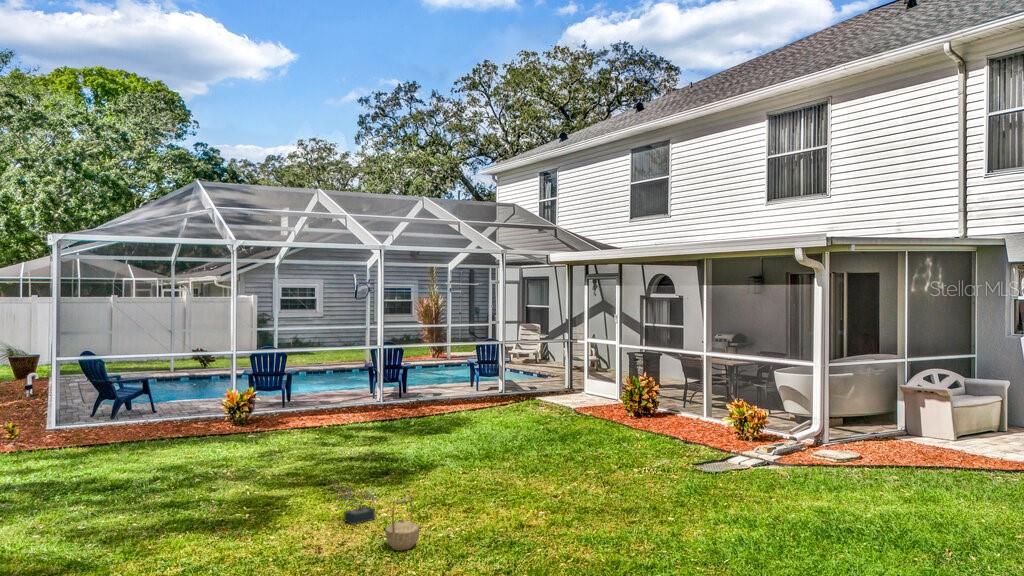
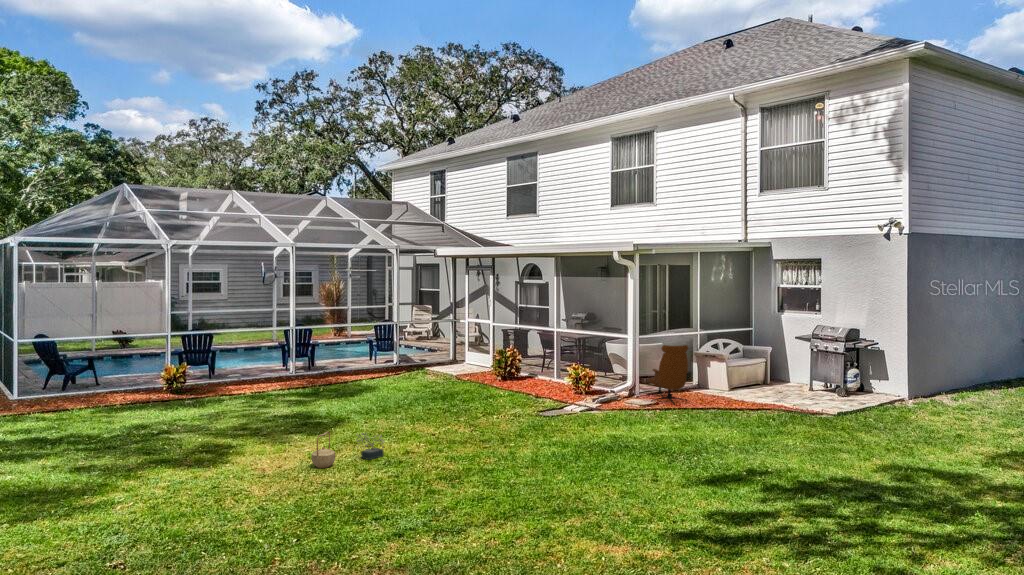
lounge chair: none [838,377,907,460] -> present [649,345,688,405]
decorative plant: present [337,488,375,525] -> present [361,434,384,460]

